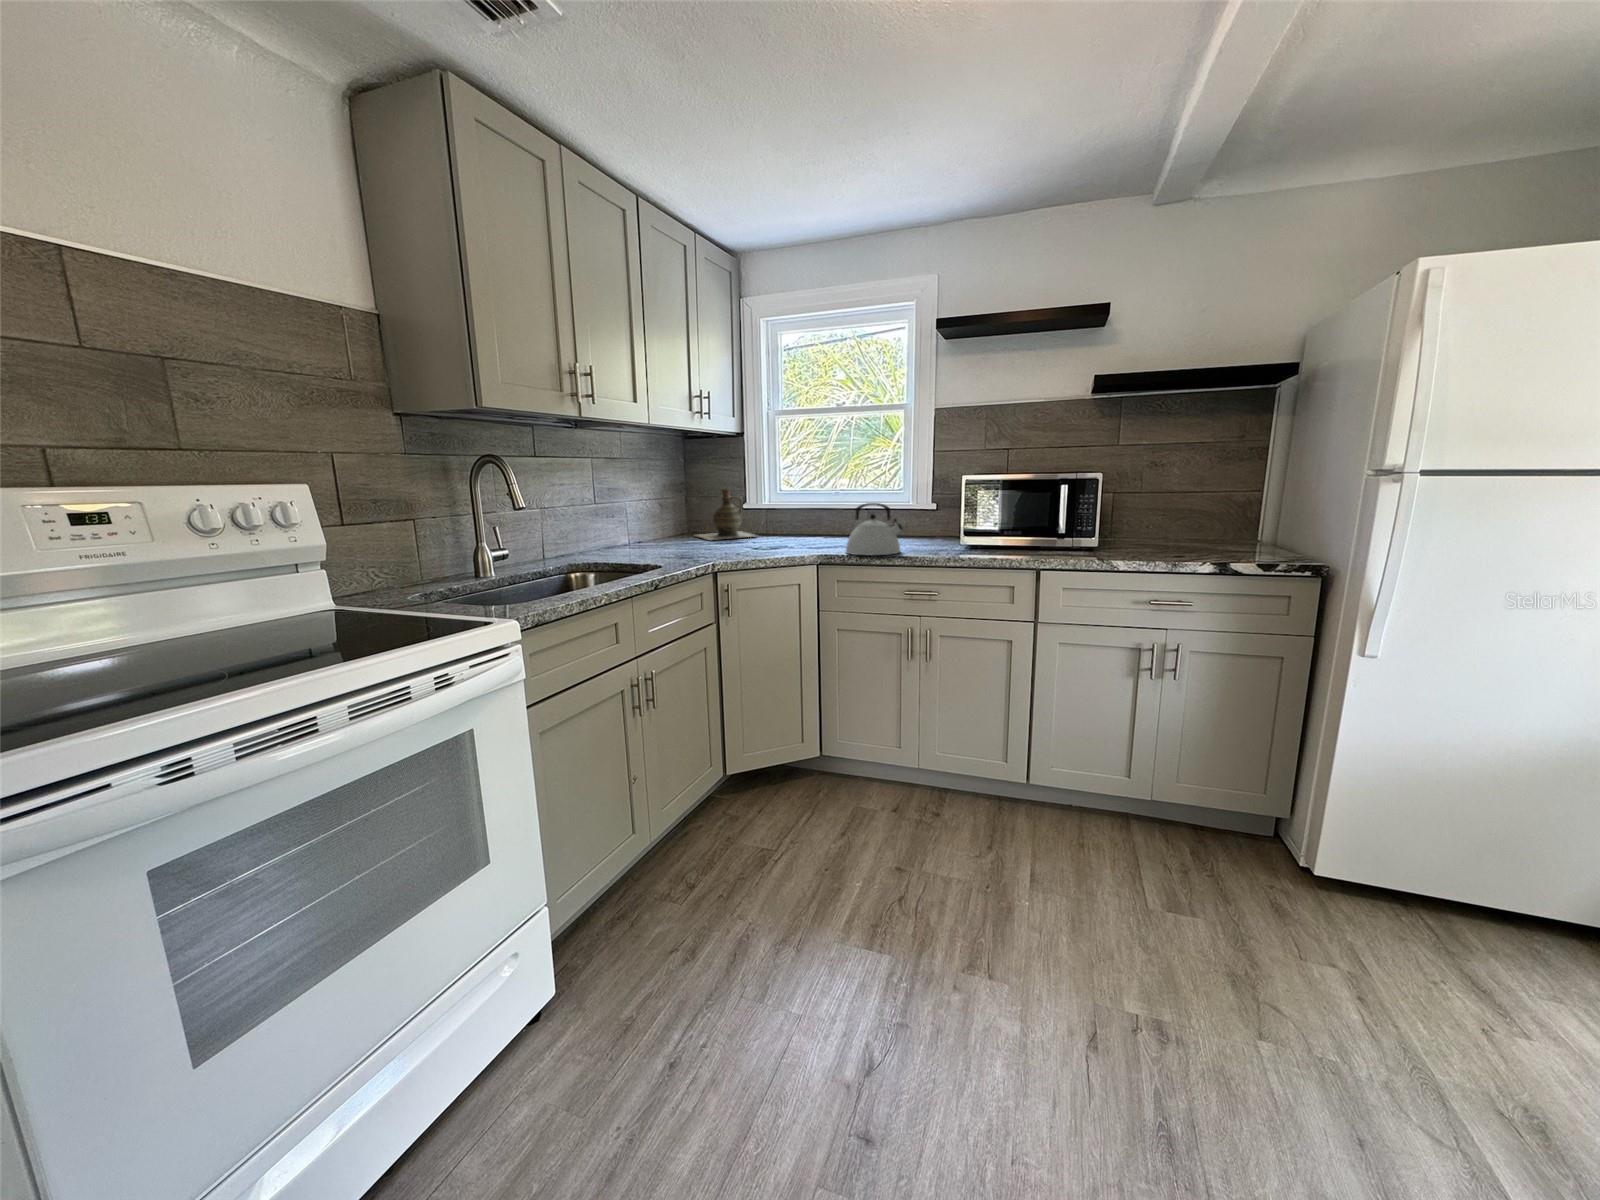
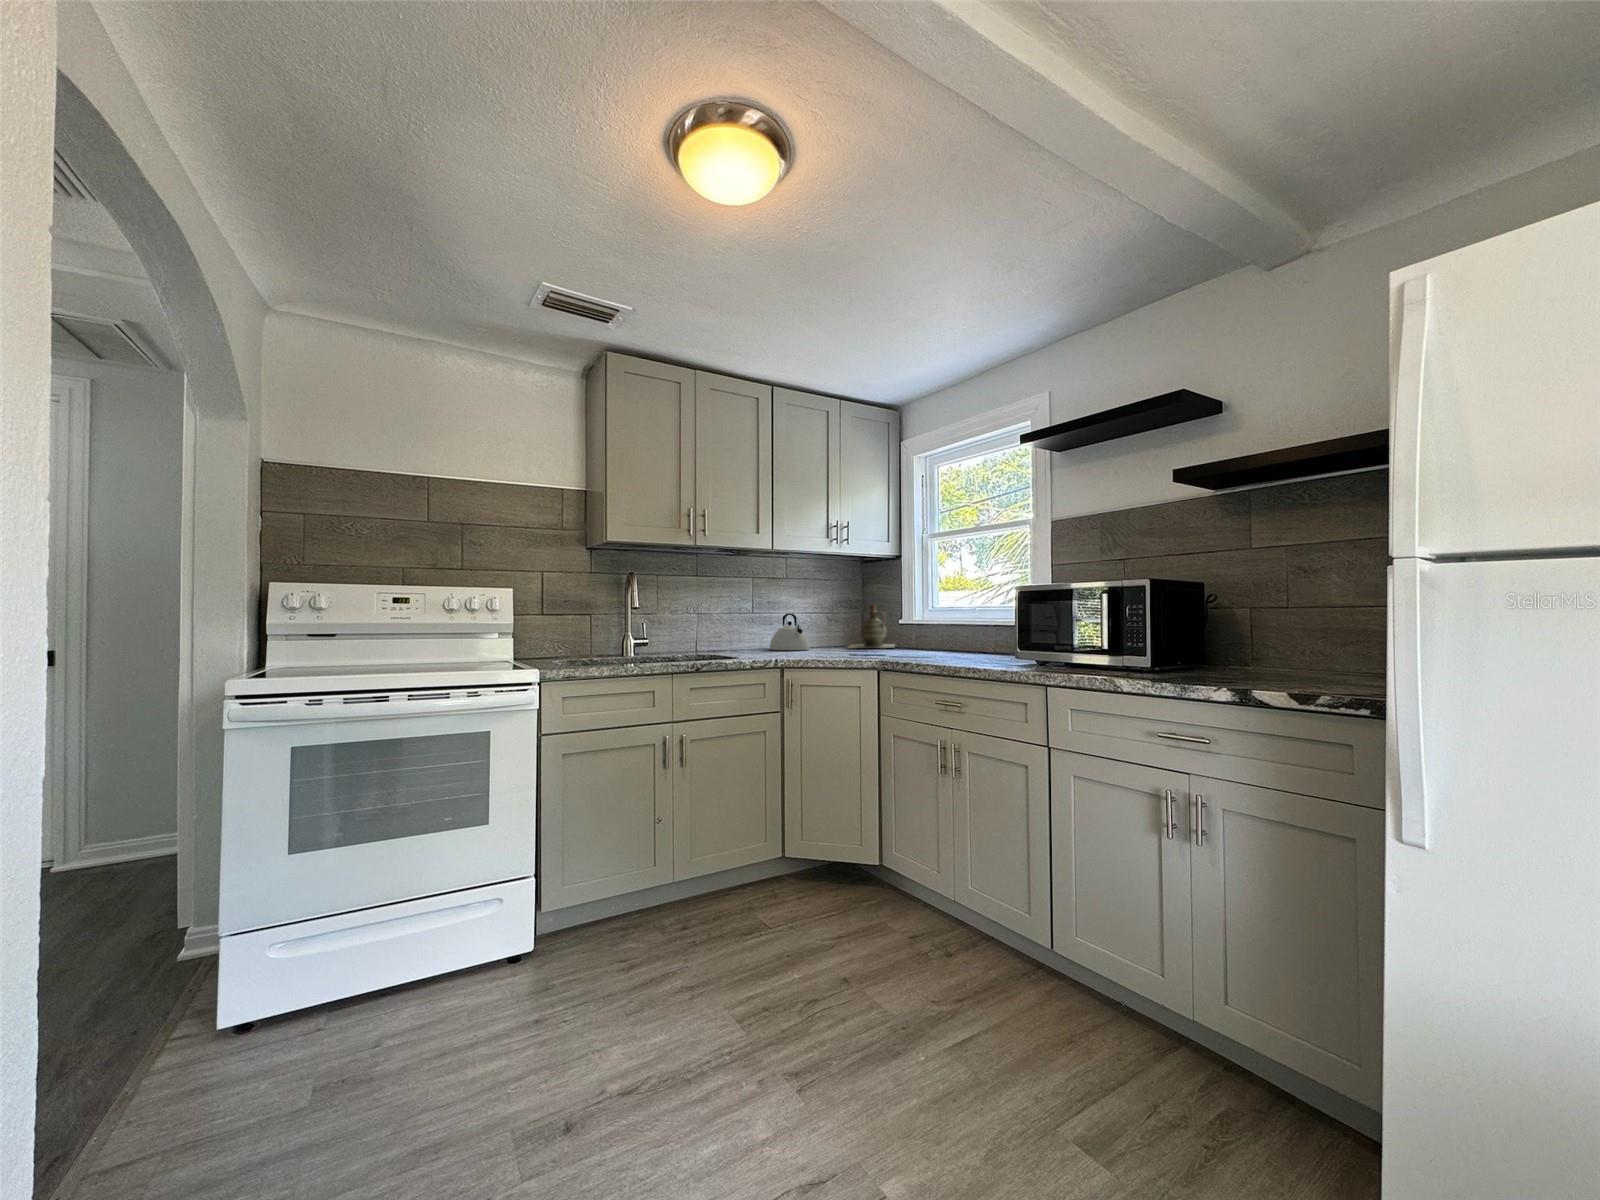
kettle: present [846,503,903,555] -> present [770,613,810,650]

